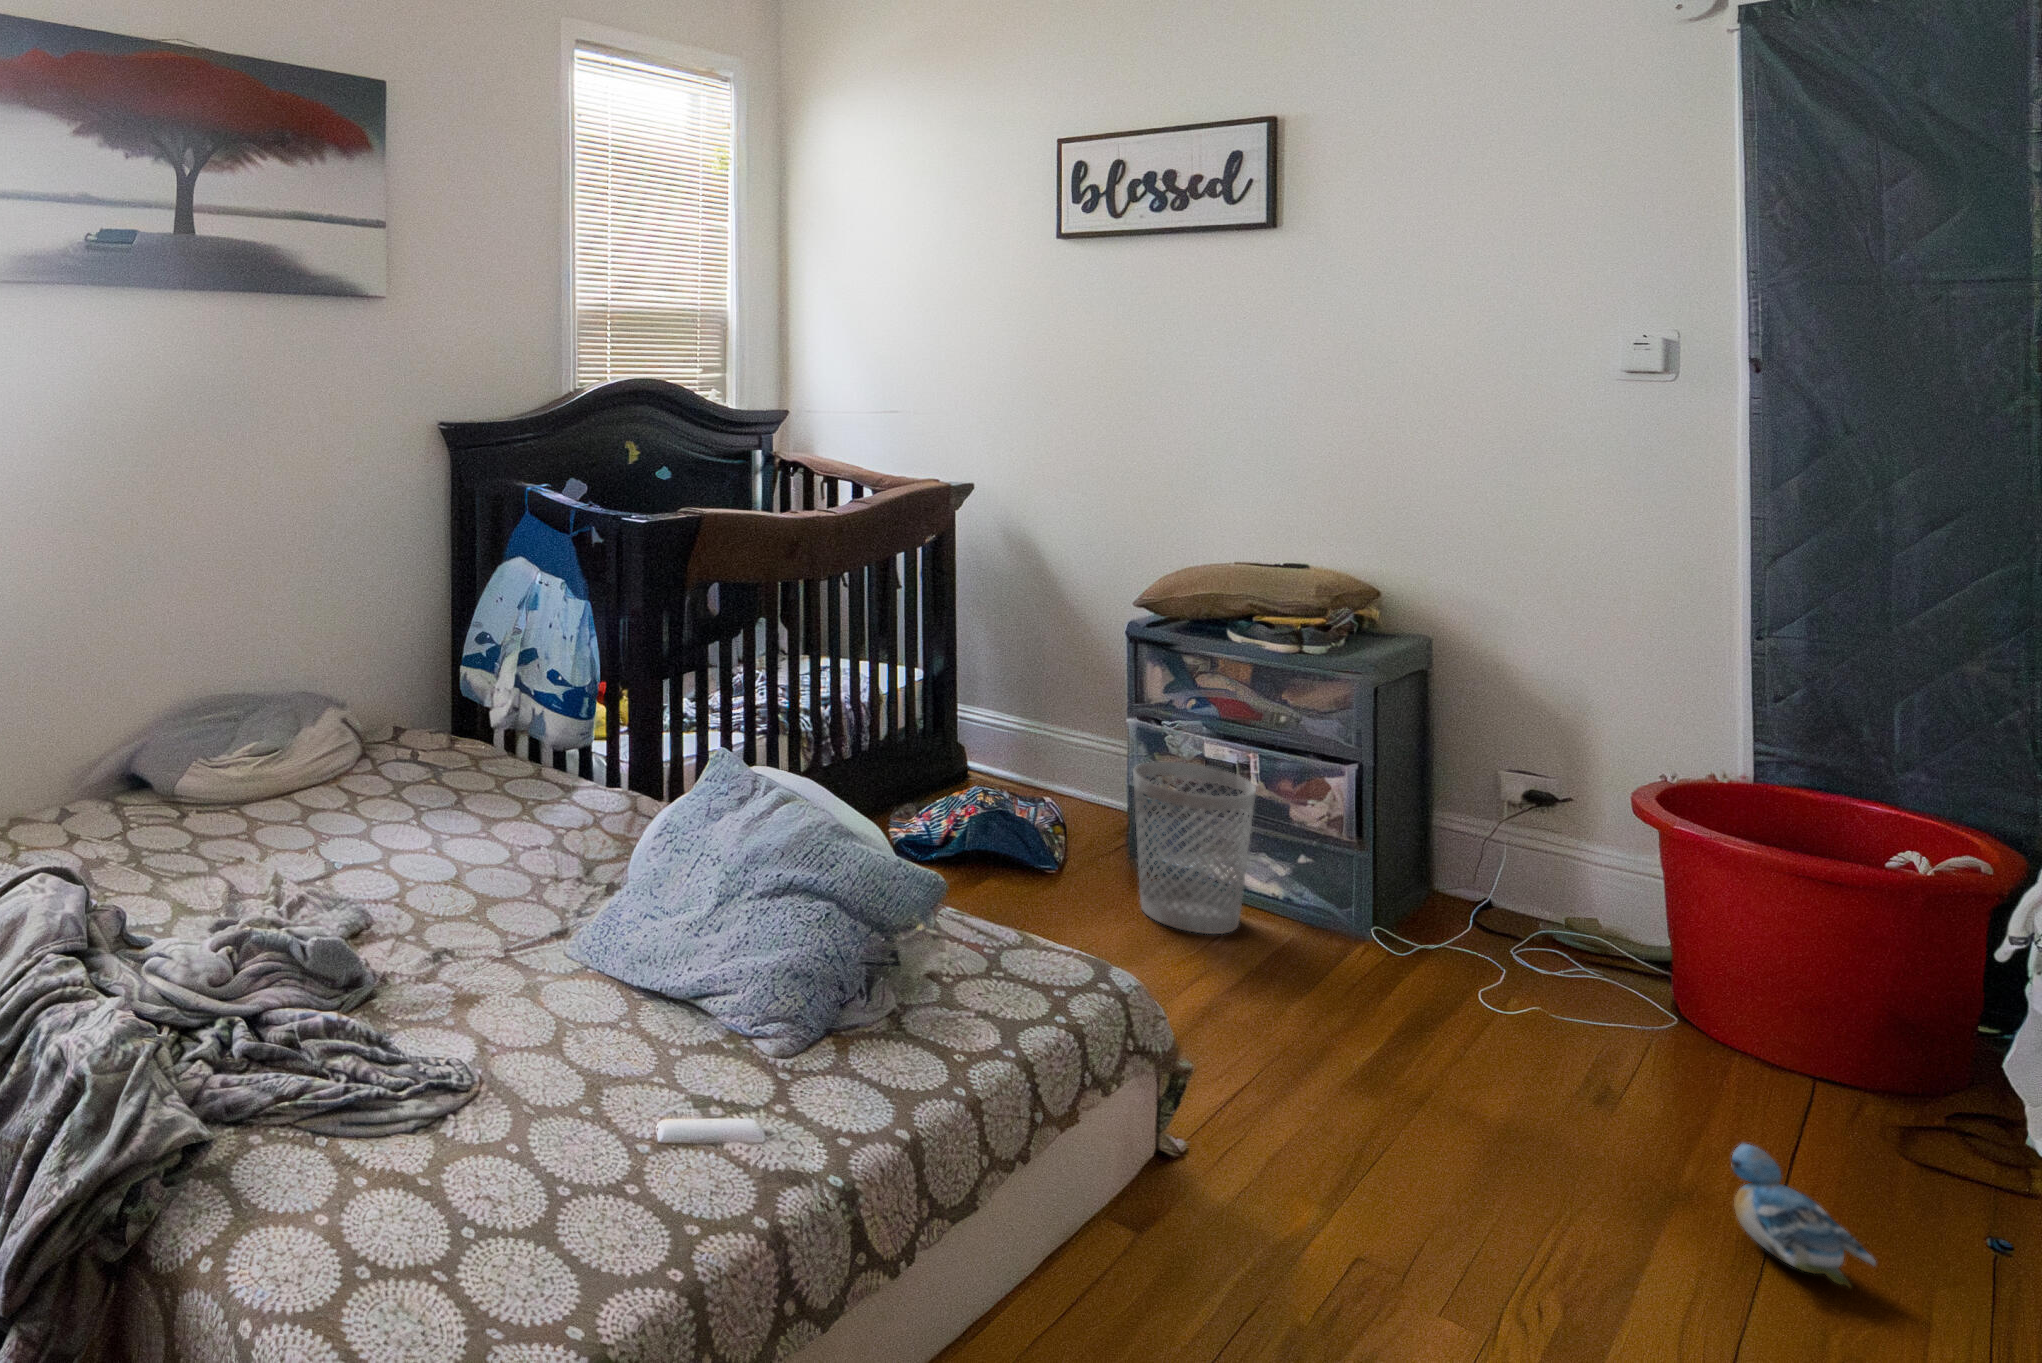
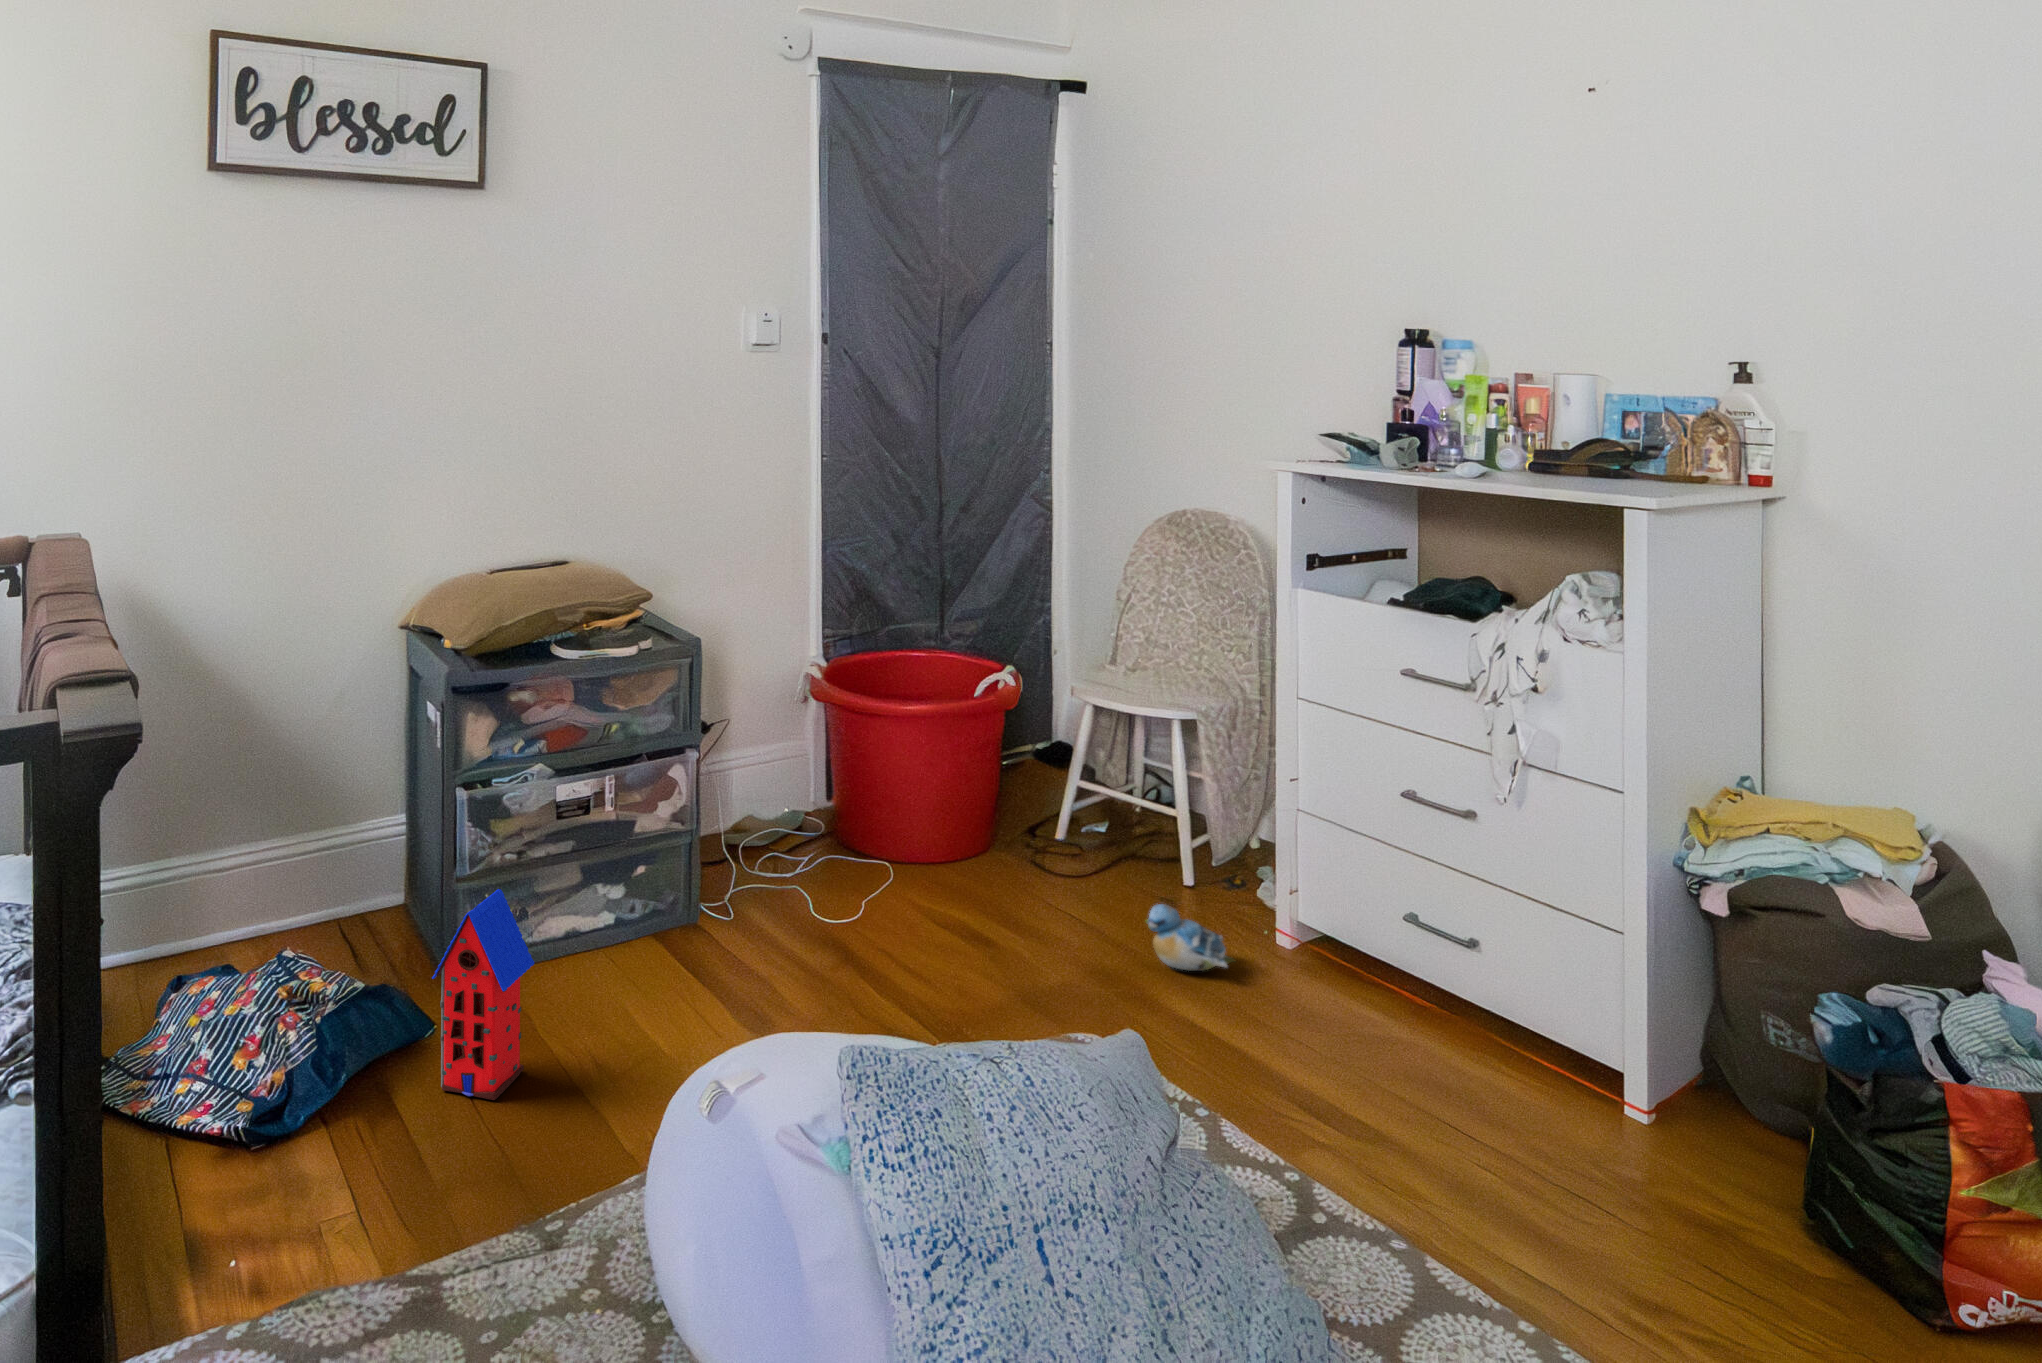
toy house: none [995,762,1056,906] -> present [432,889,534,1100]
wastebasket: present [1133,762,1256,934] -> none [537,806,667,1011]

